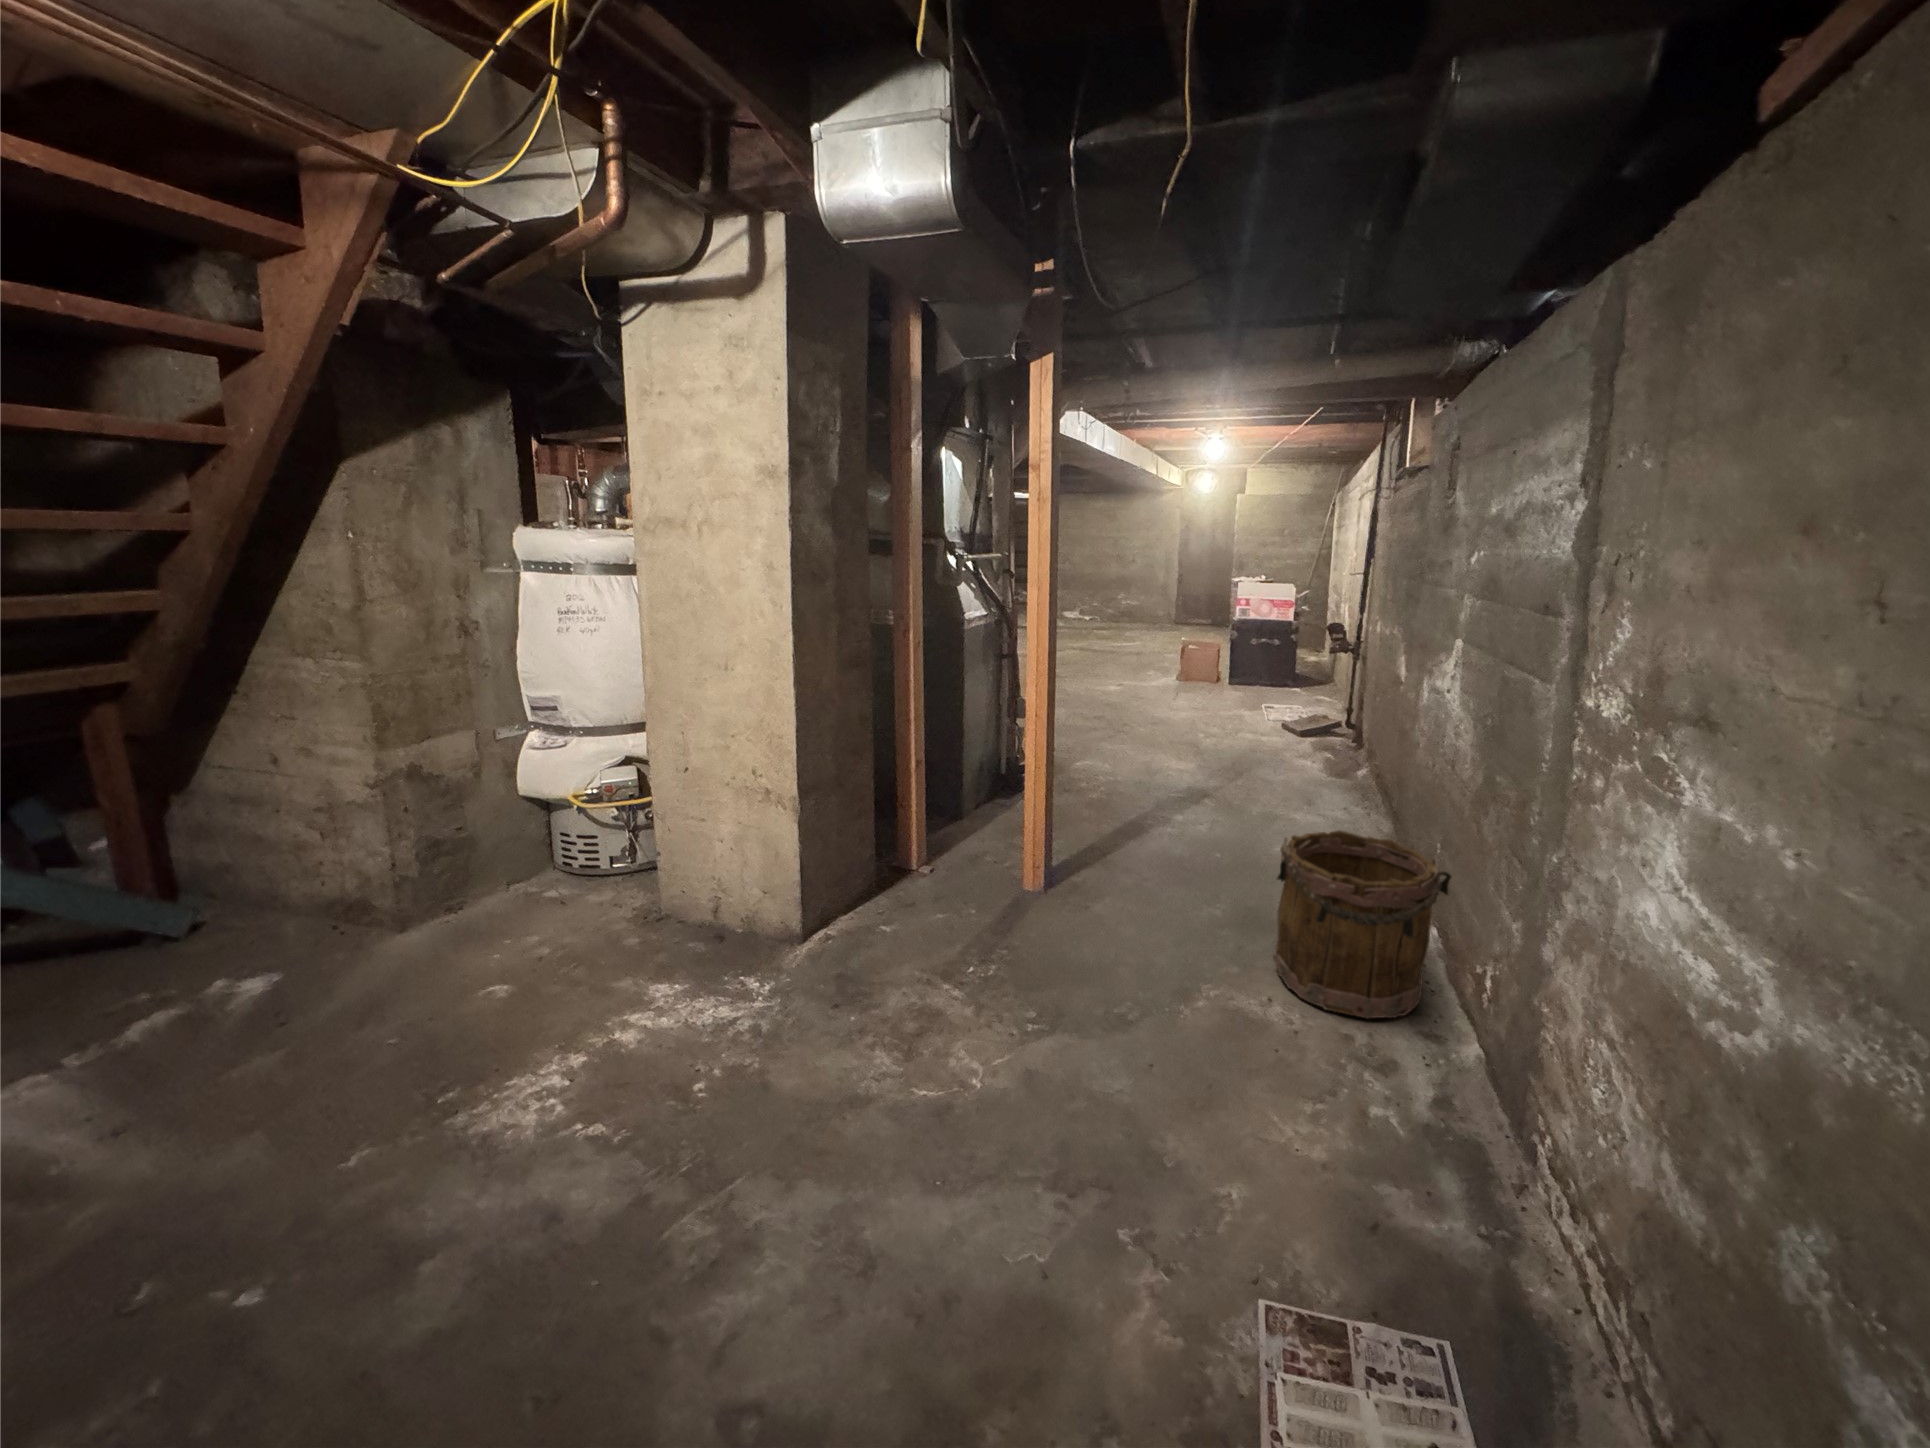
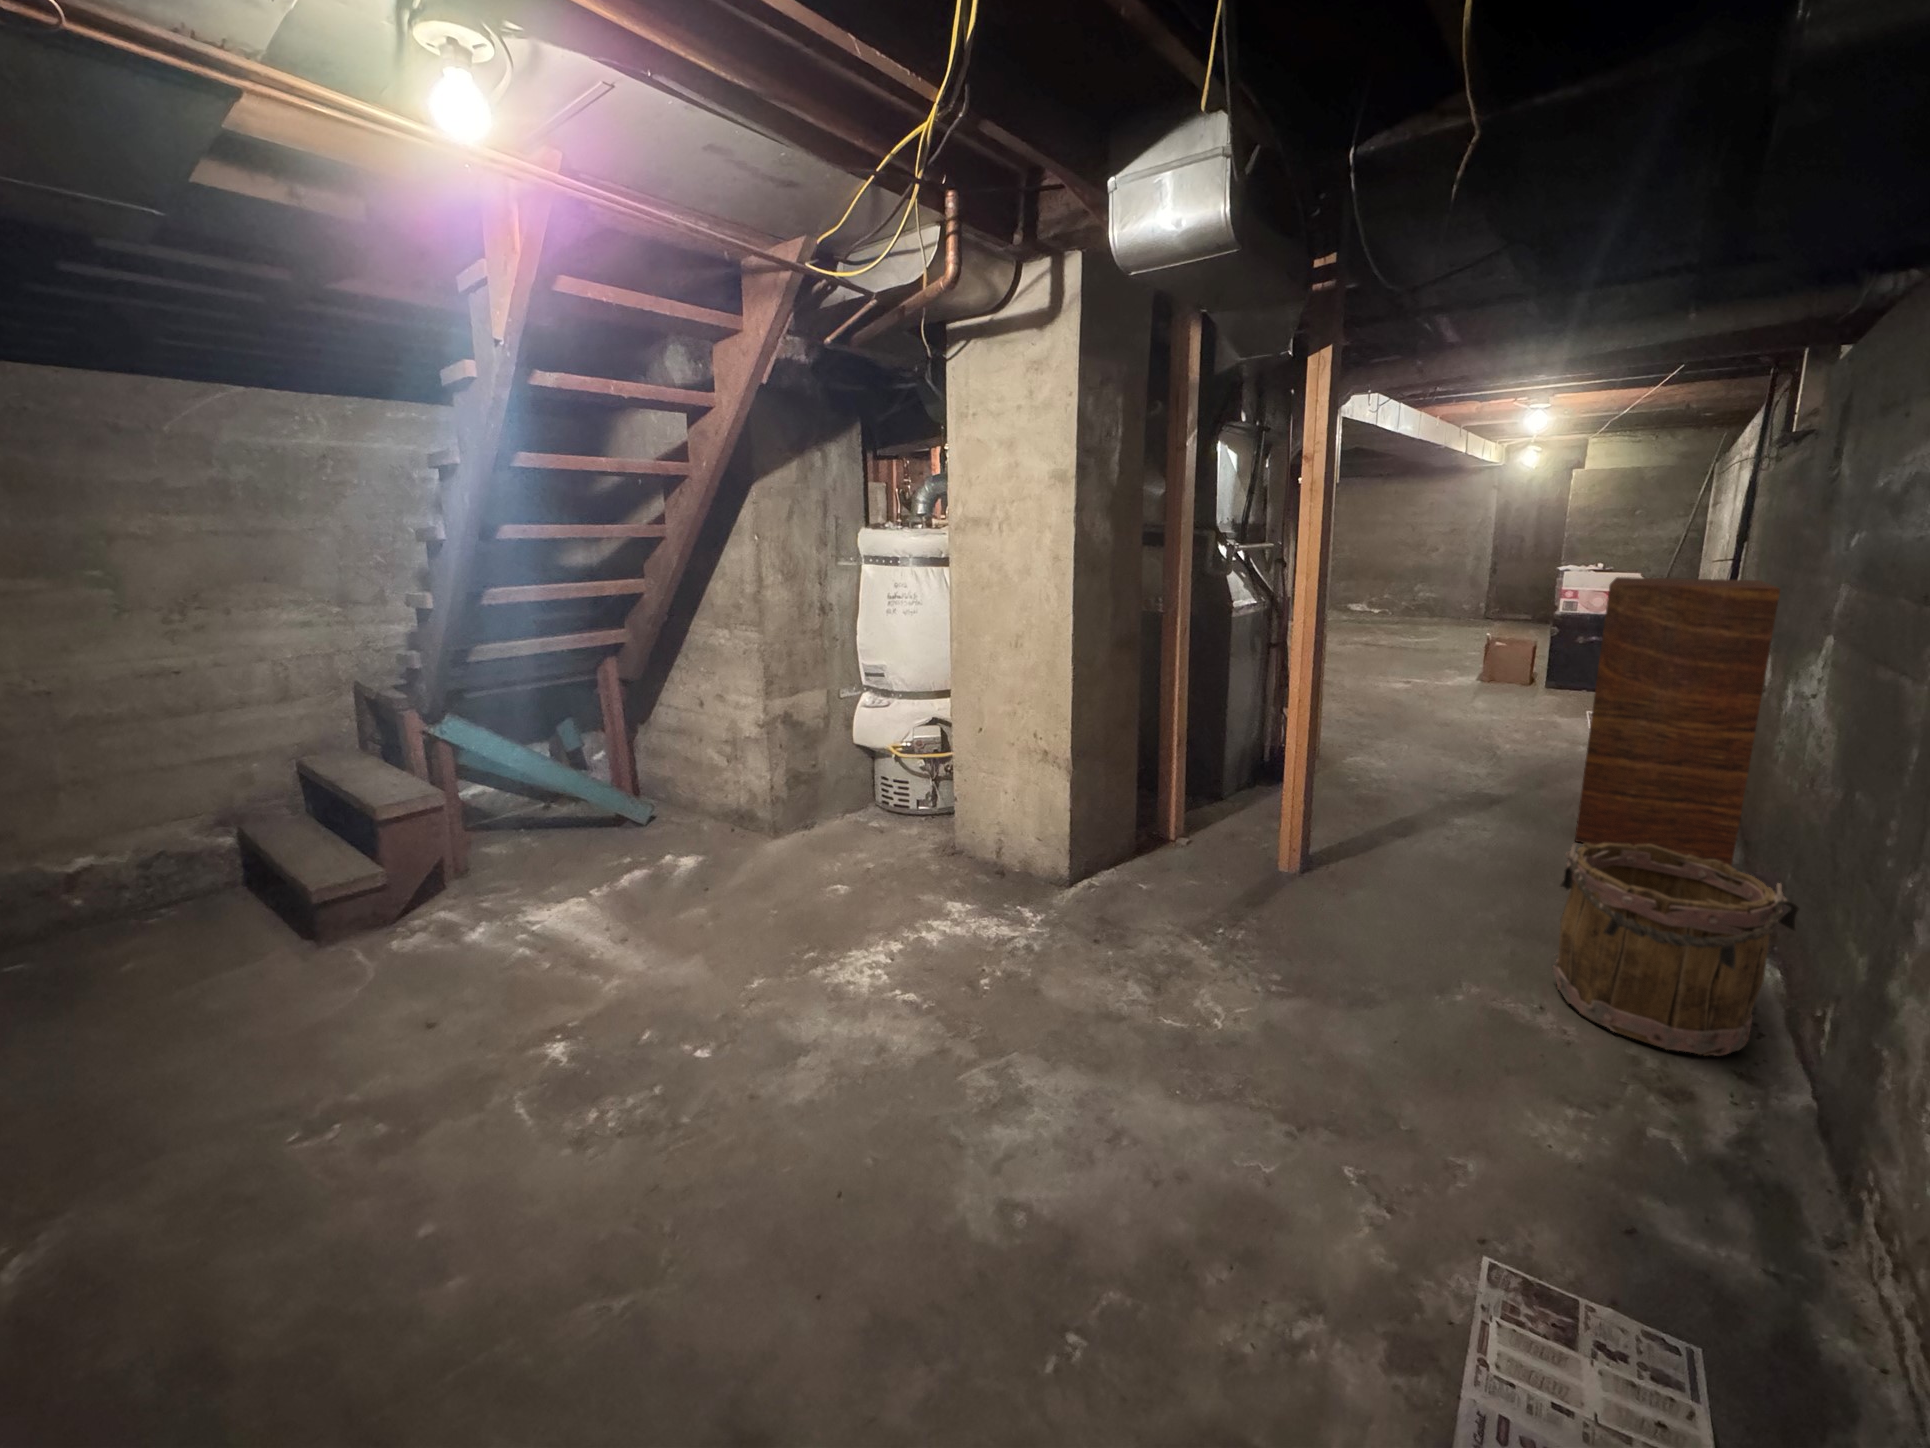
shelving unit: none [1272,589,1406,839] -> present [1575,577,1780,866]

